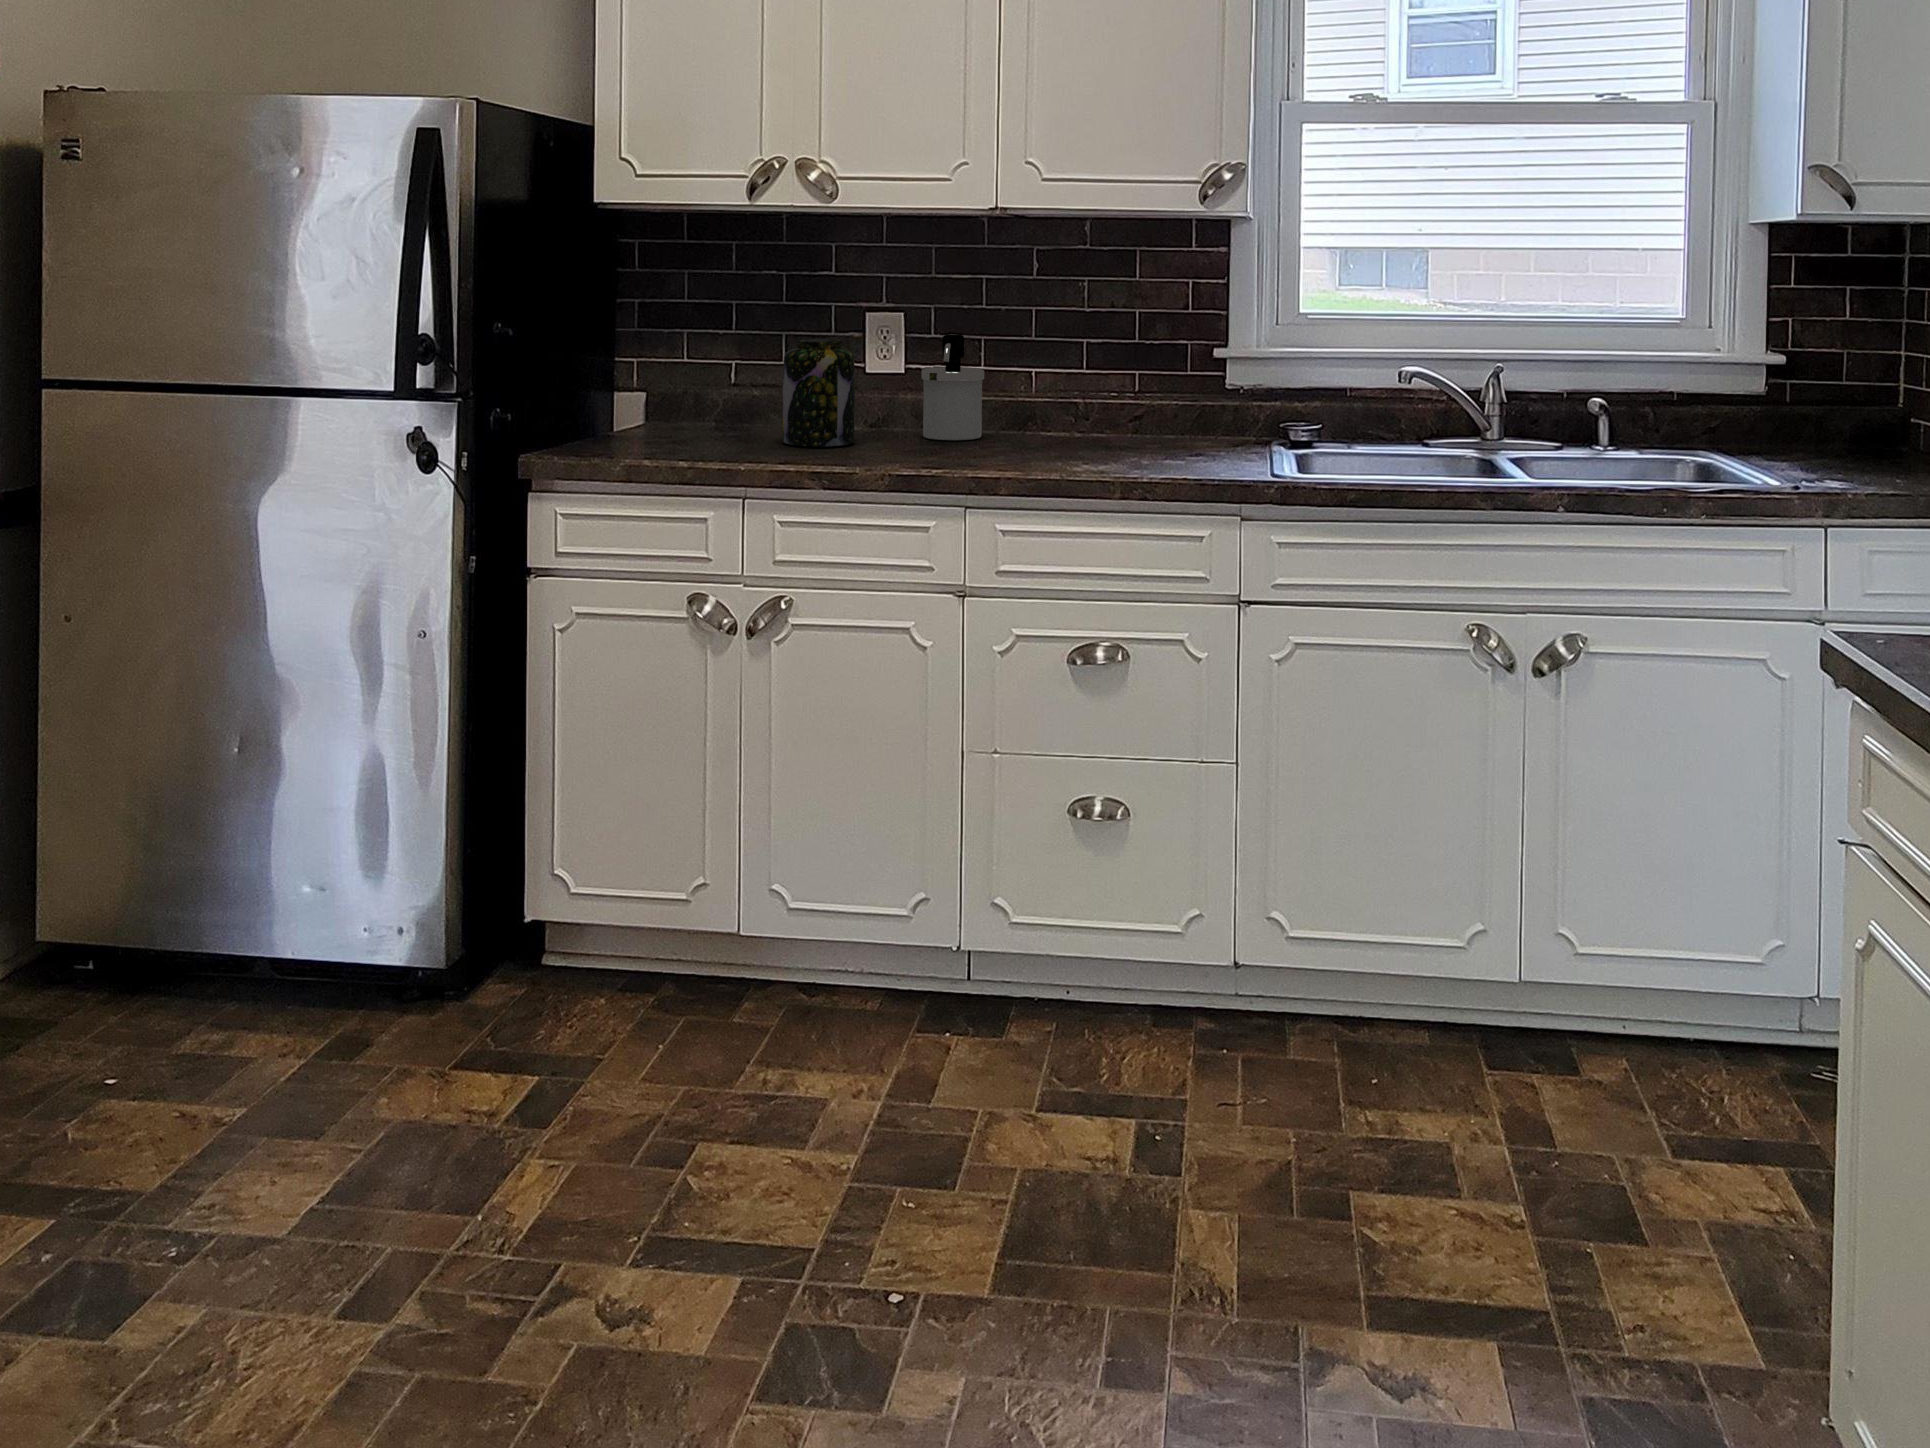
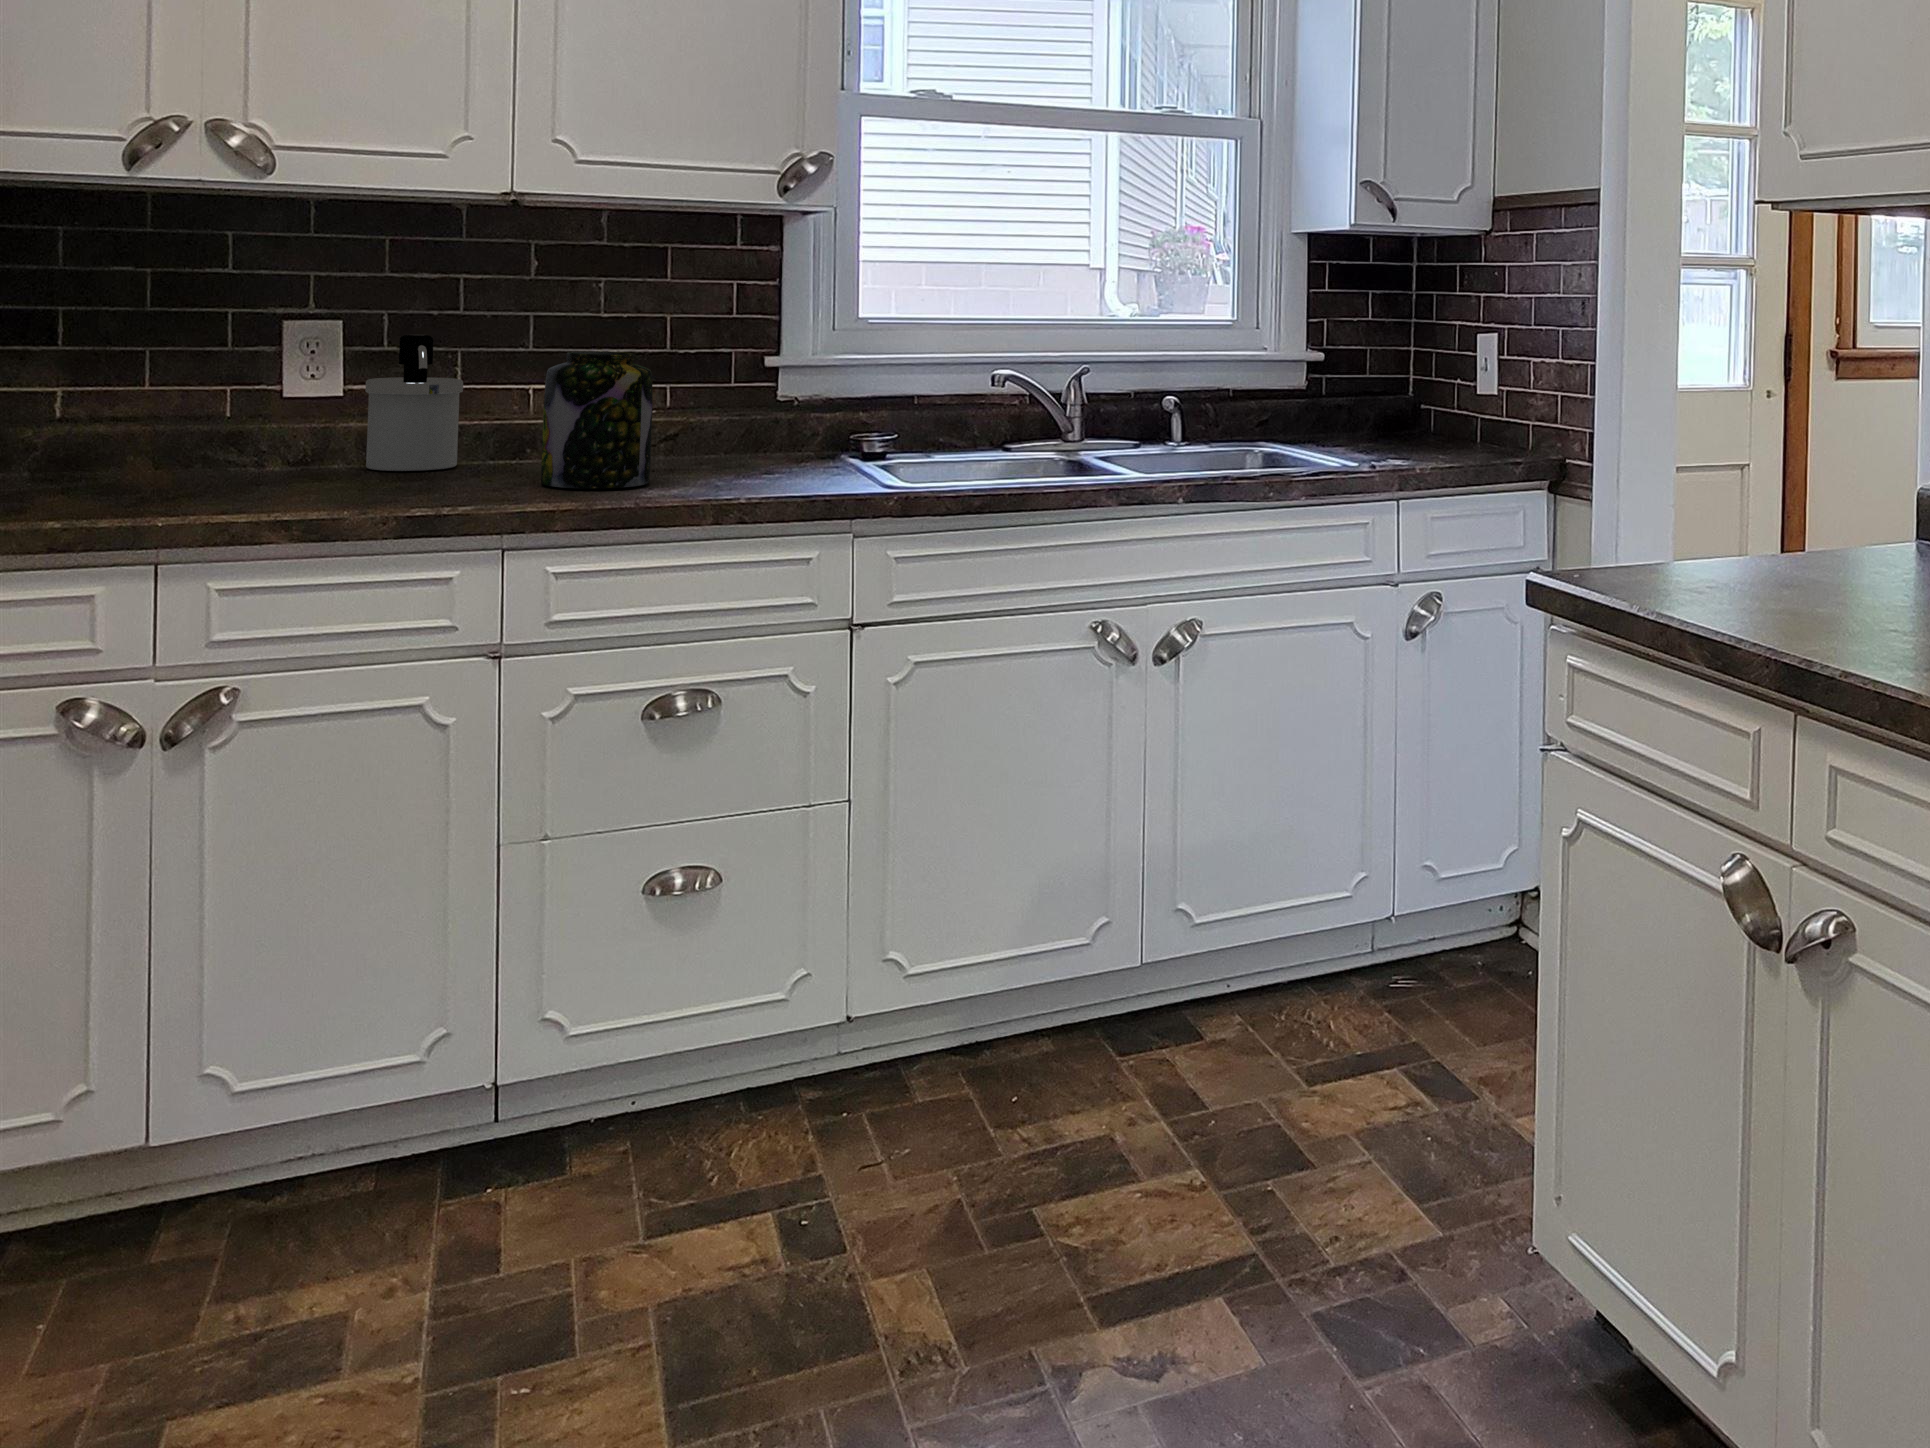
jar: present [783,339,855,446] -> present [541,351,653,489]

